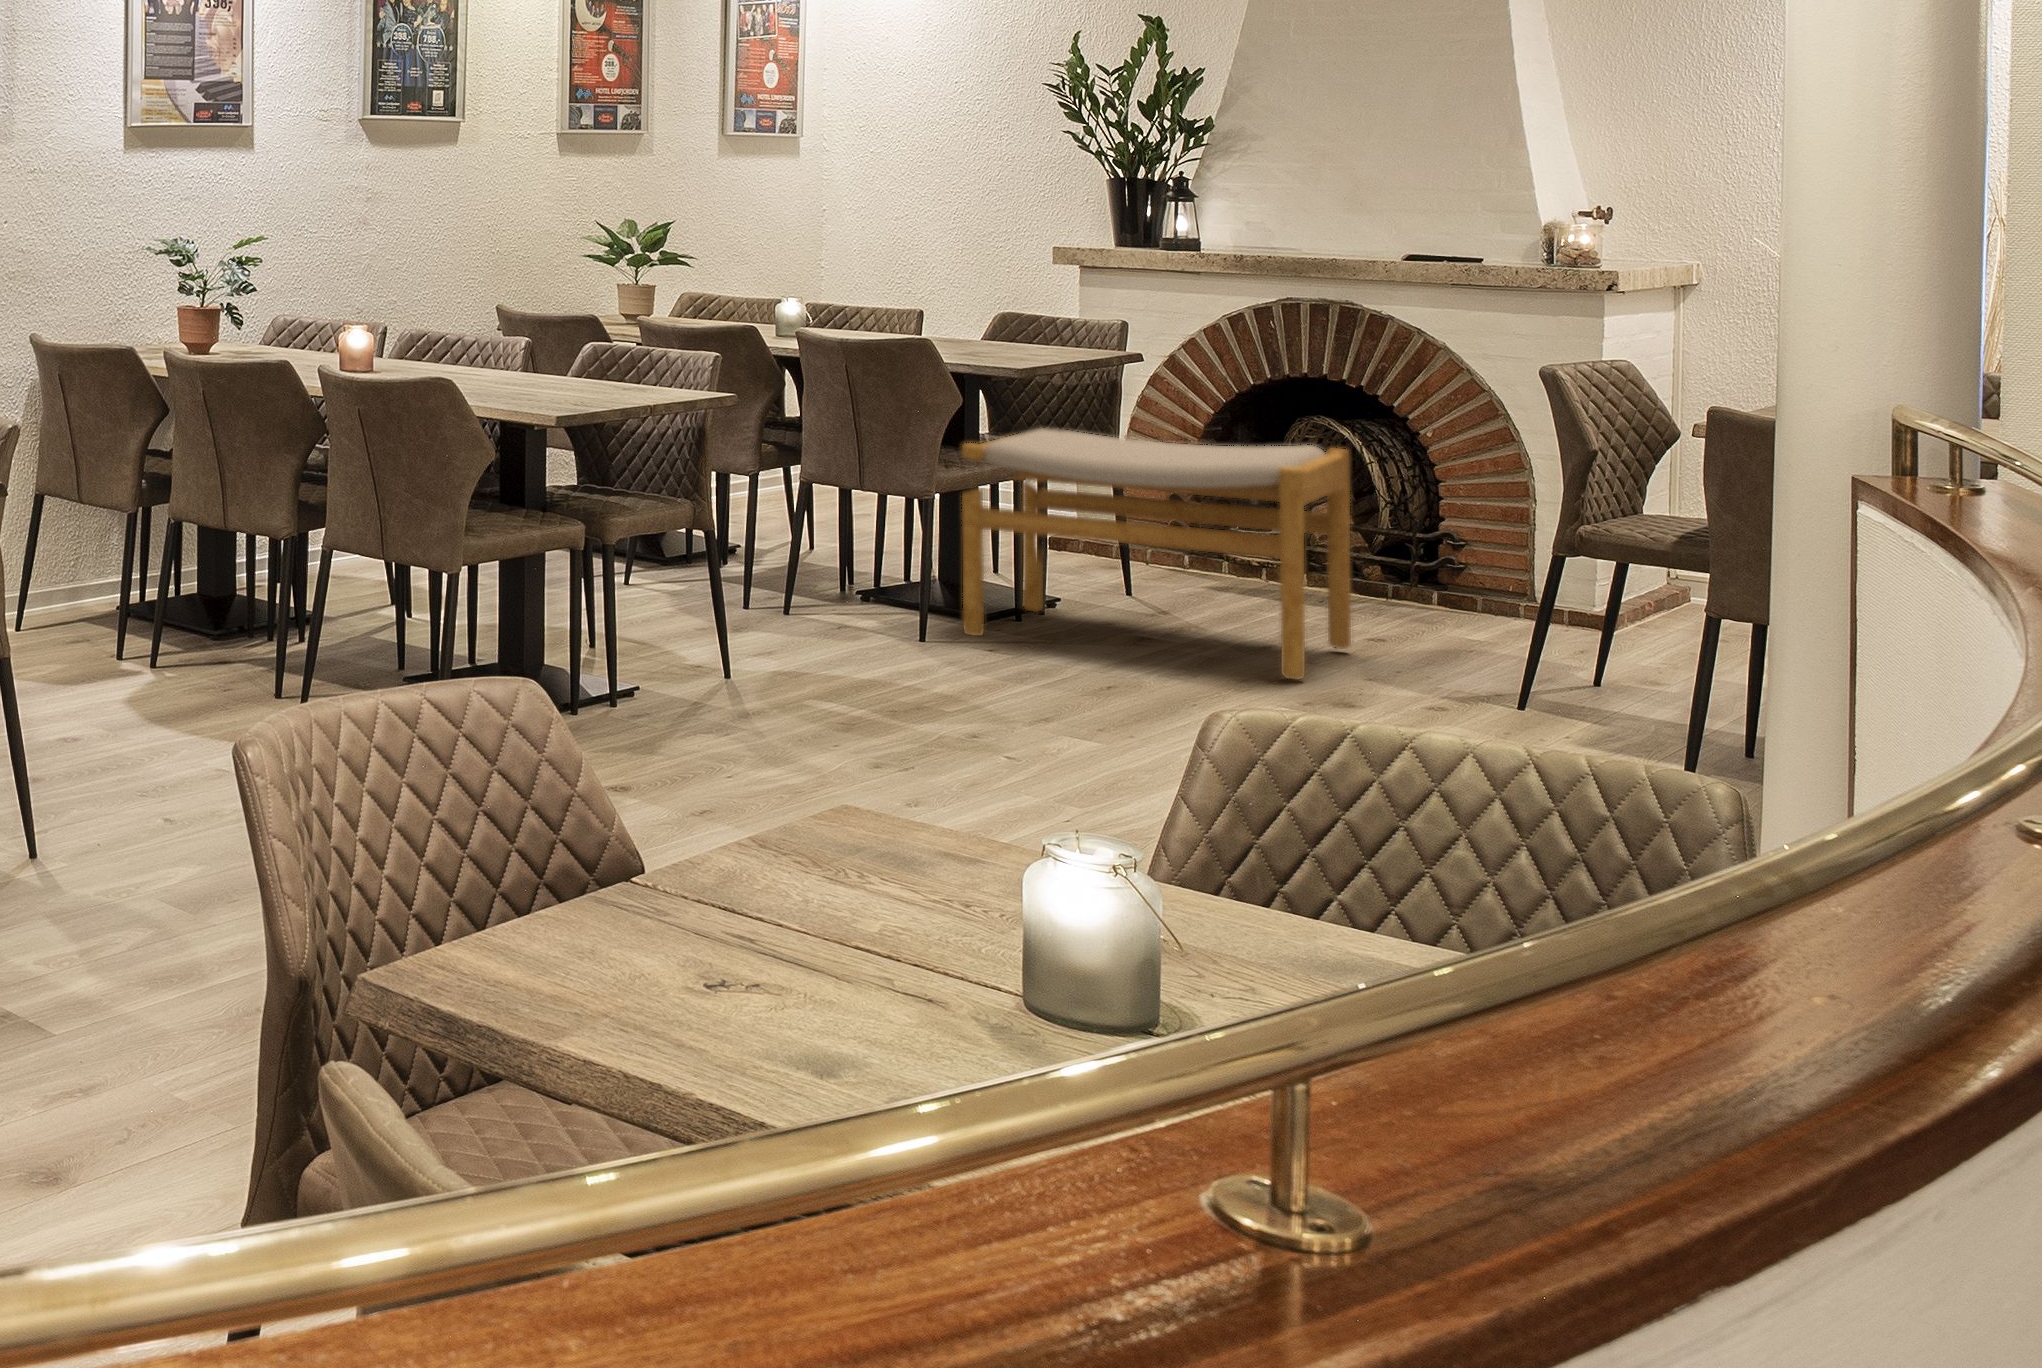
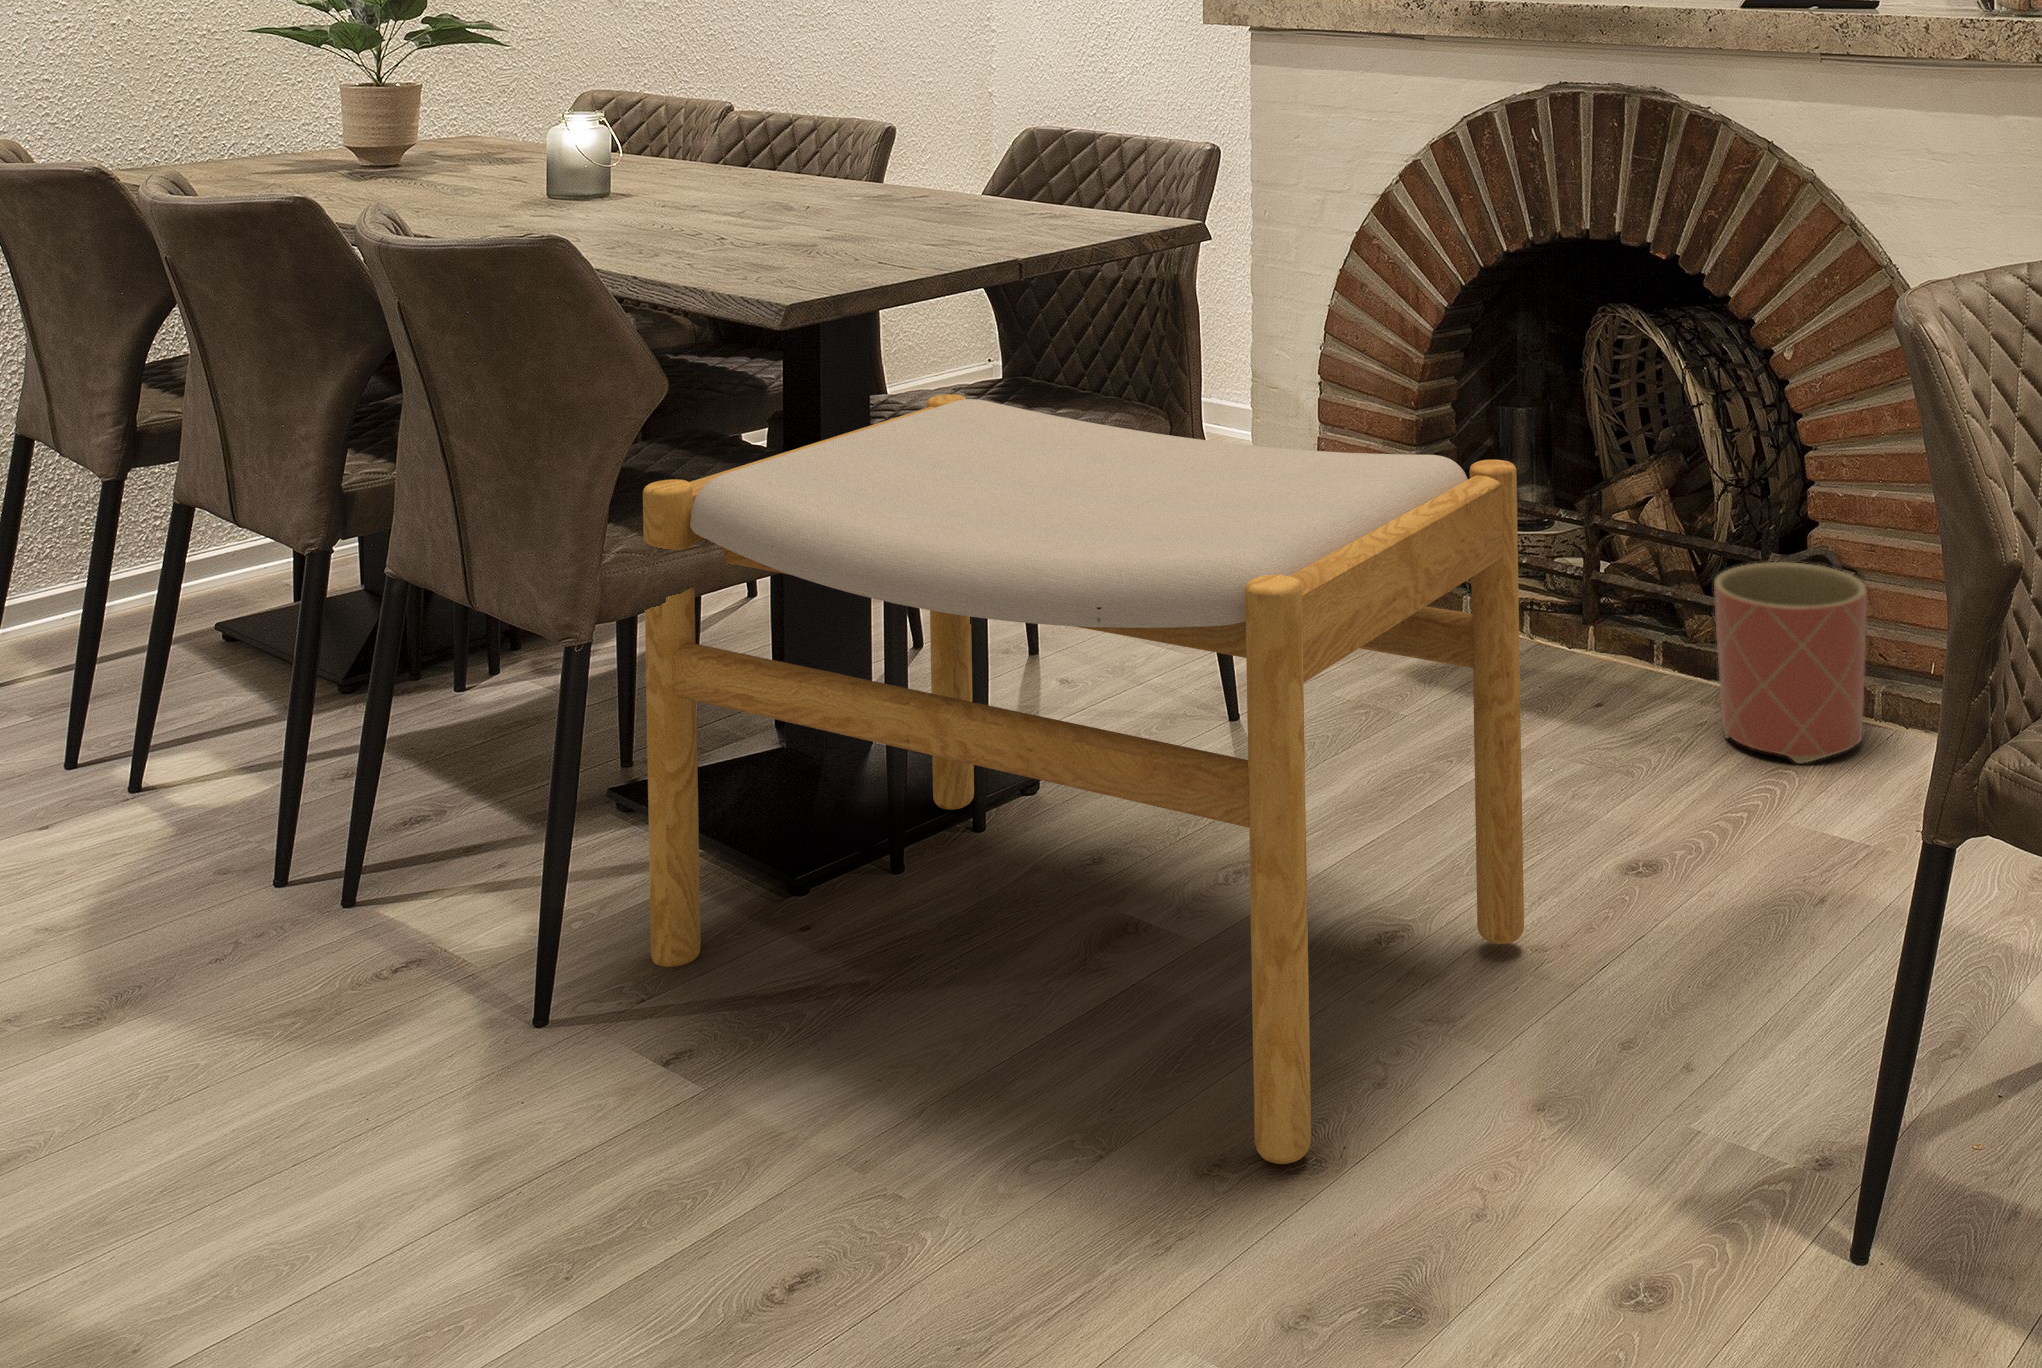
planter: none [1398,537,1484,624] -> present [1714,562,1867,764]

